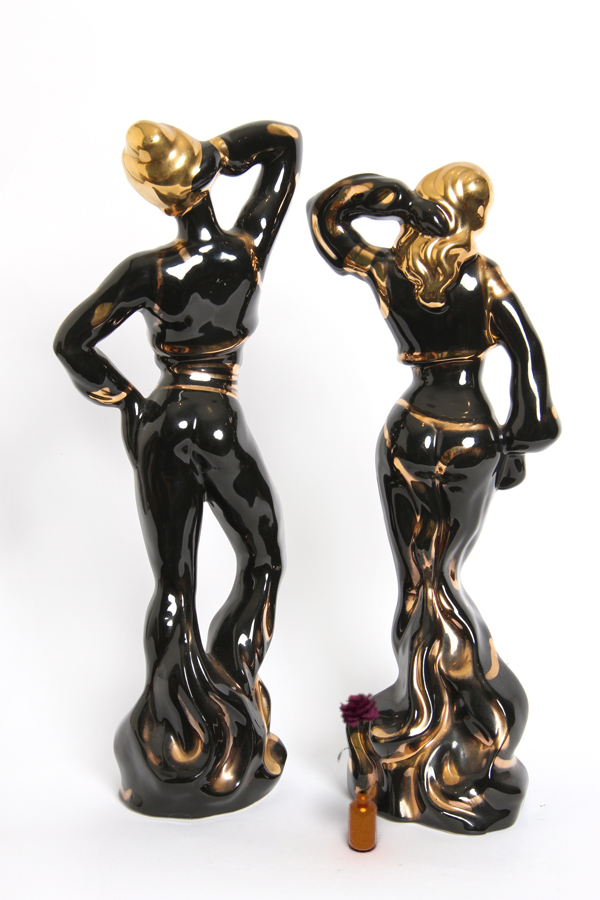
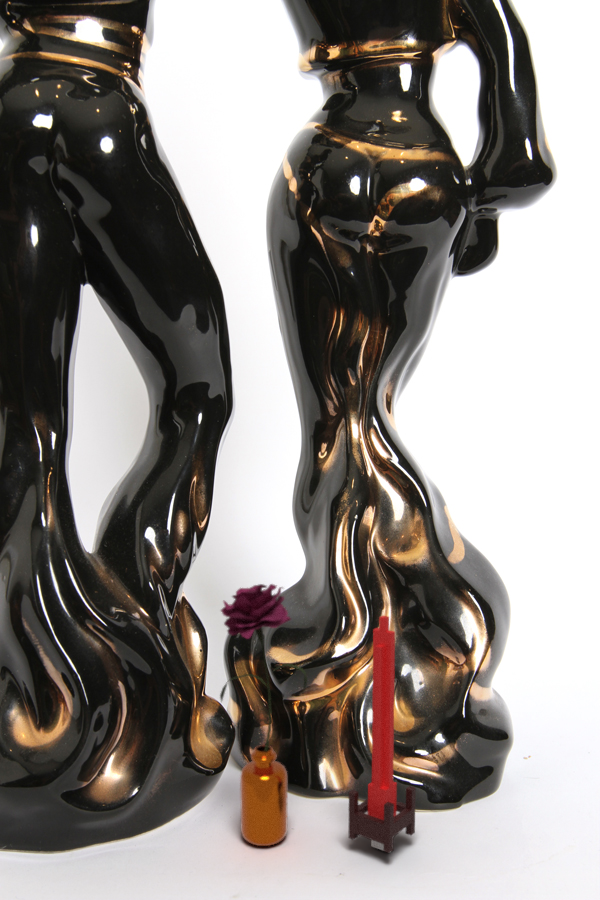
candle: none [412,718,454,861] -> present [349,616,416,853]

